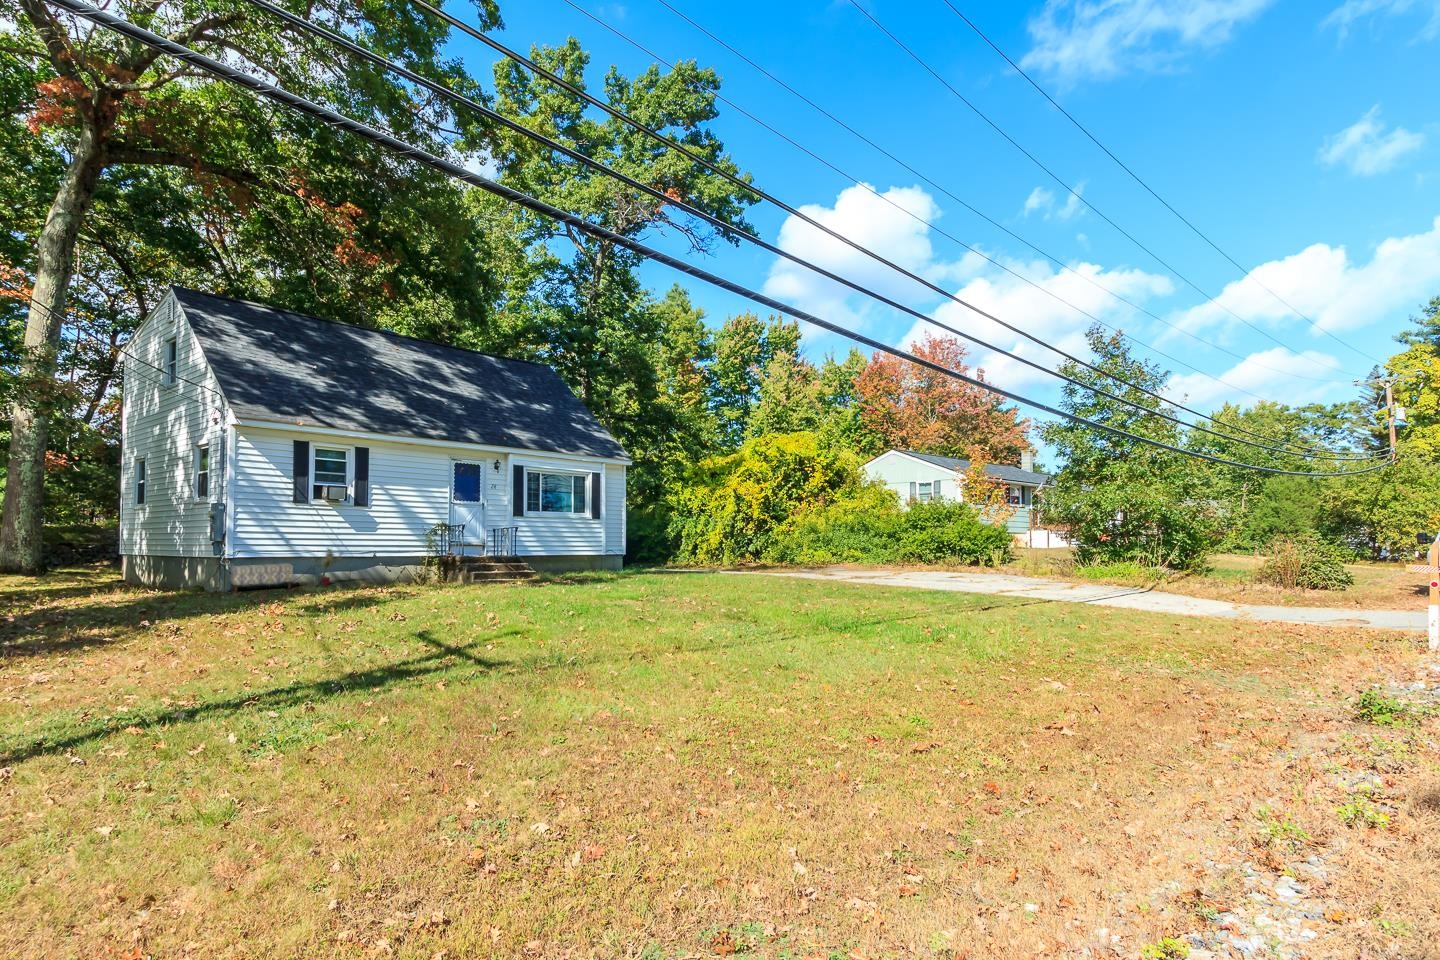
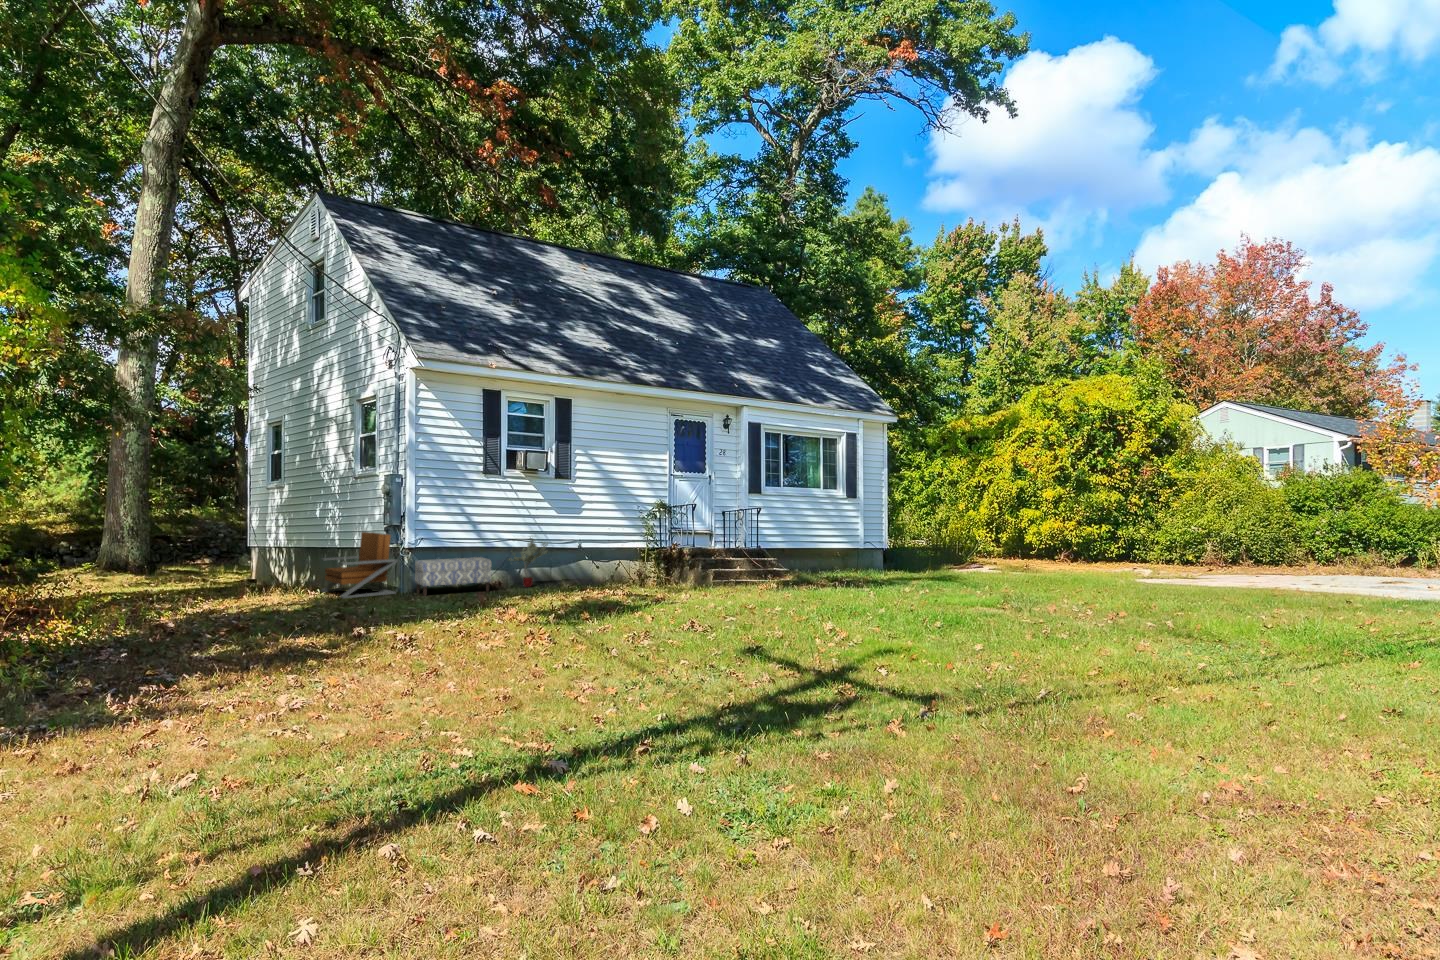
lounge chair: none [154,545,217,595] -> present [321,532,398,598]

